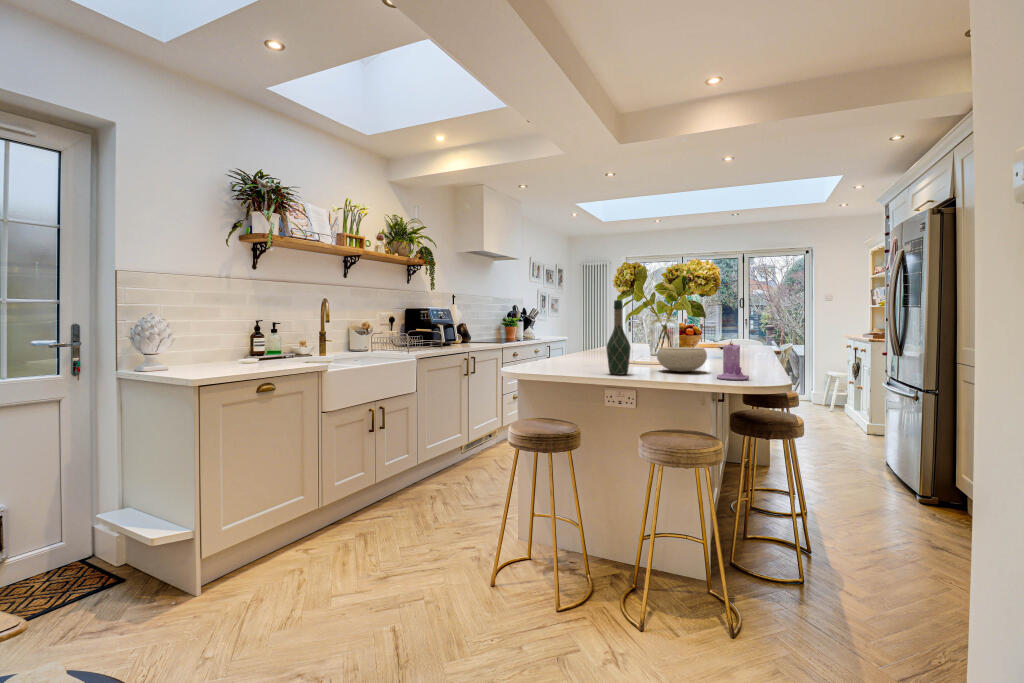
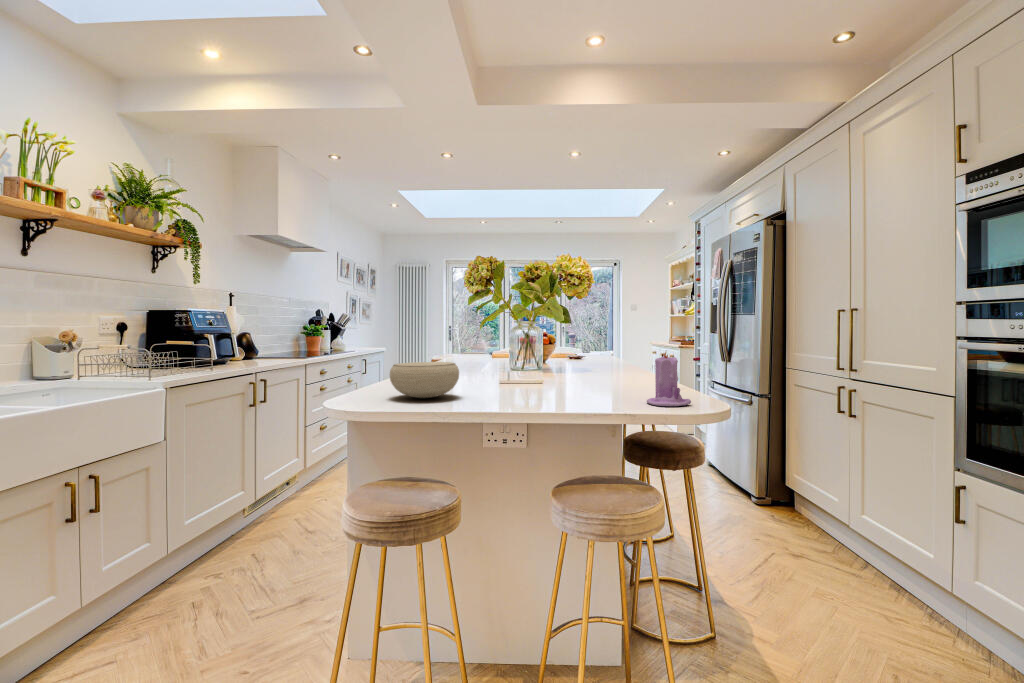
wine bottle: present [606,300,631,375] -> none [496,293,531,406]
bowl: present [657,347,707,372] -> present [390,362,459,398]

